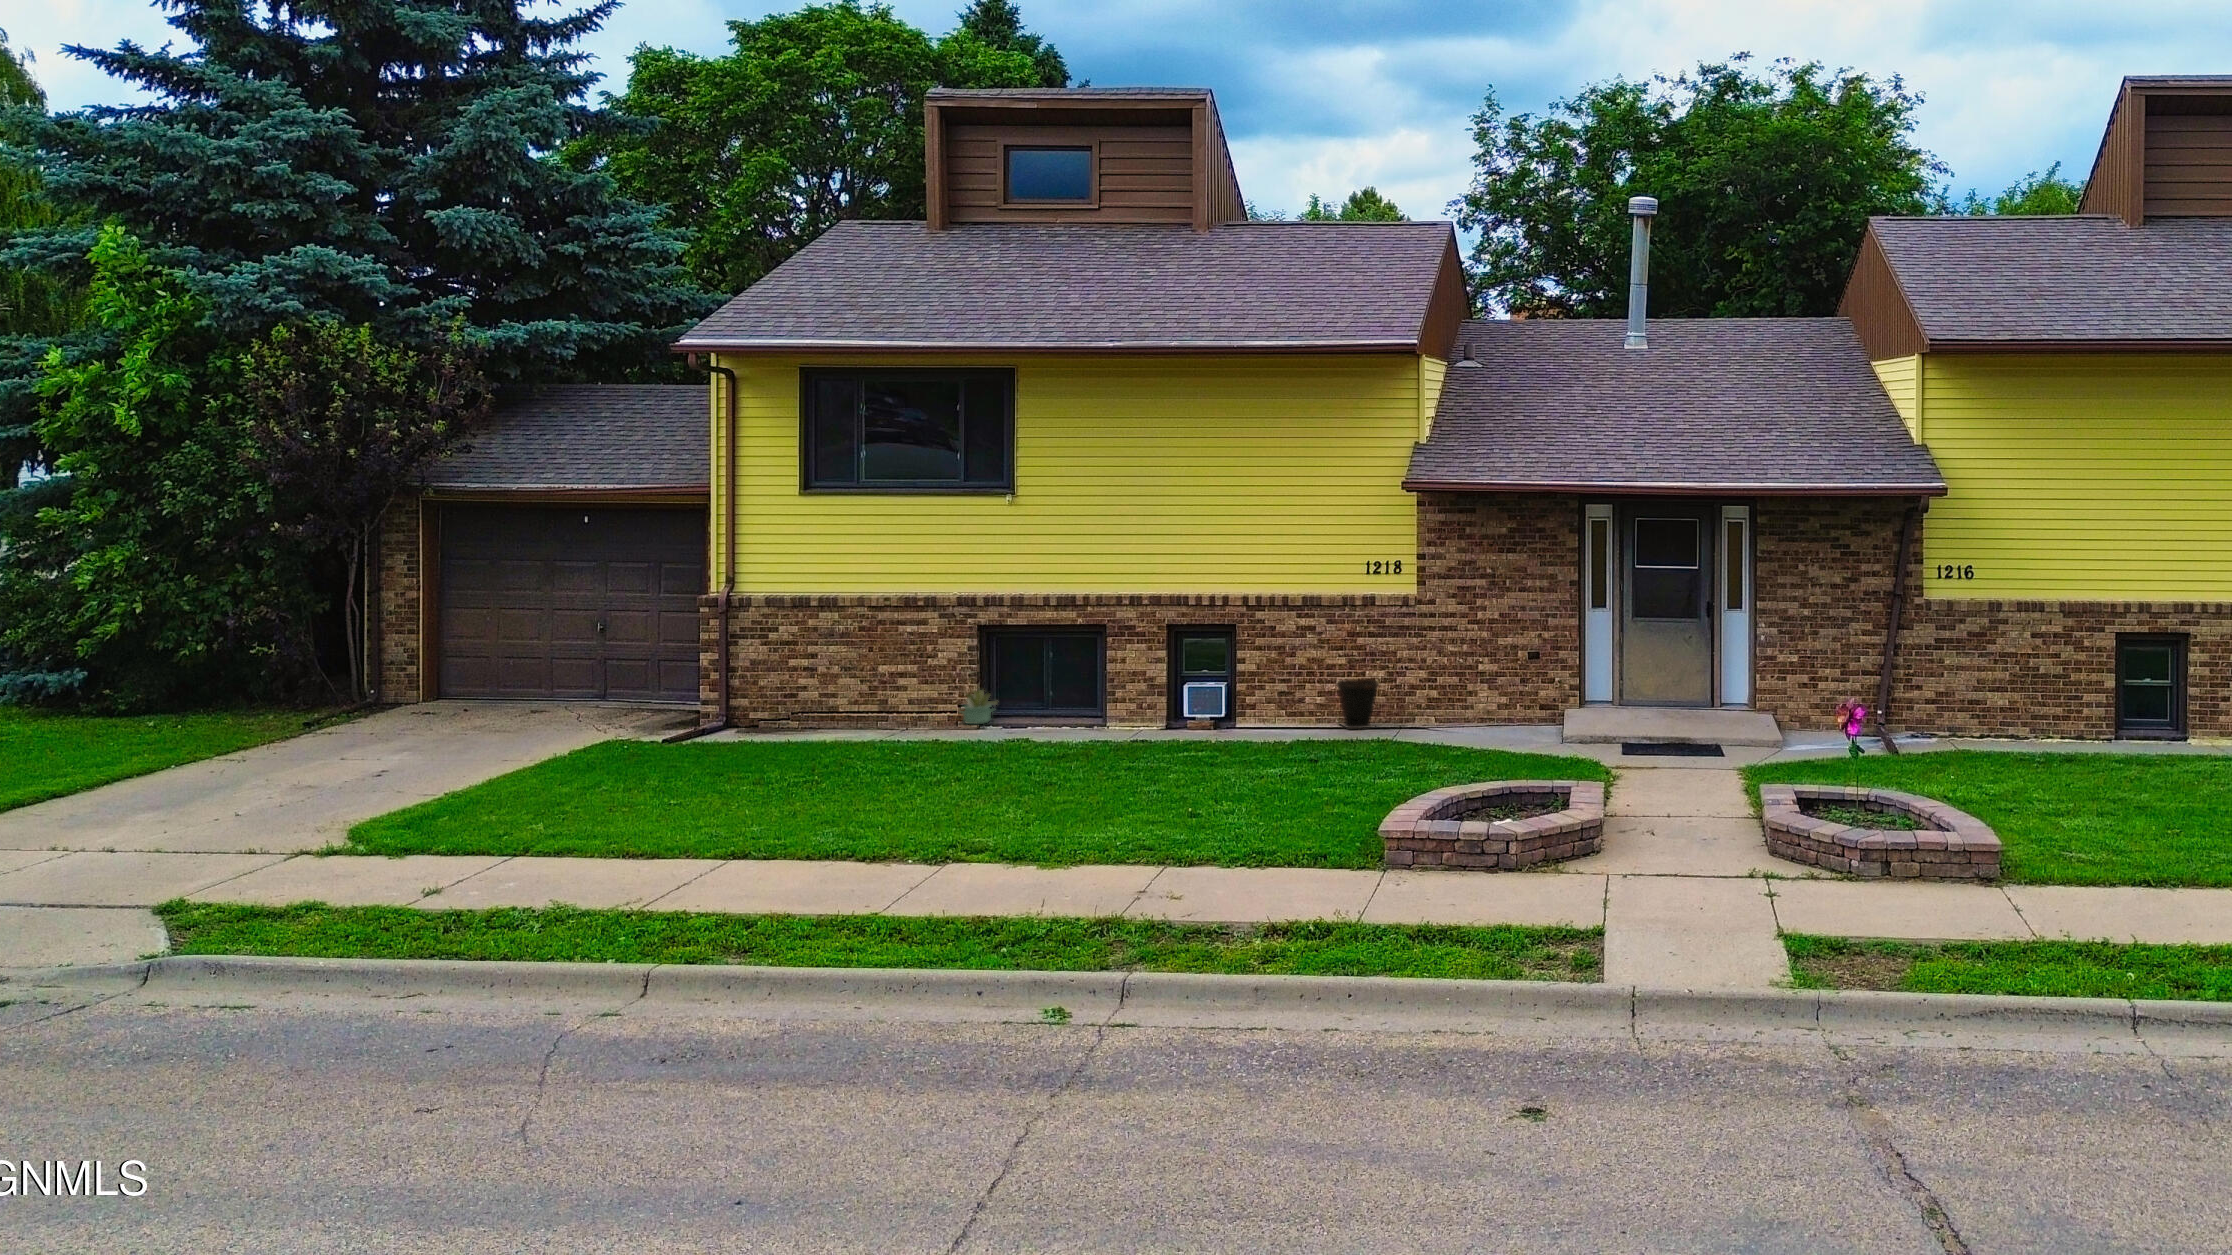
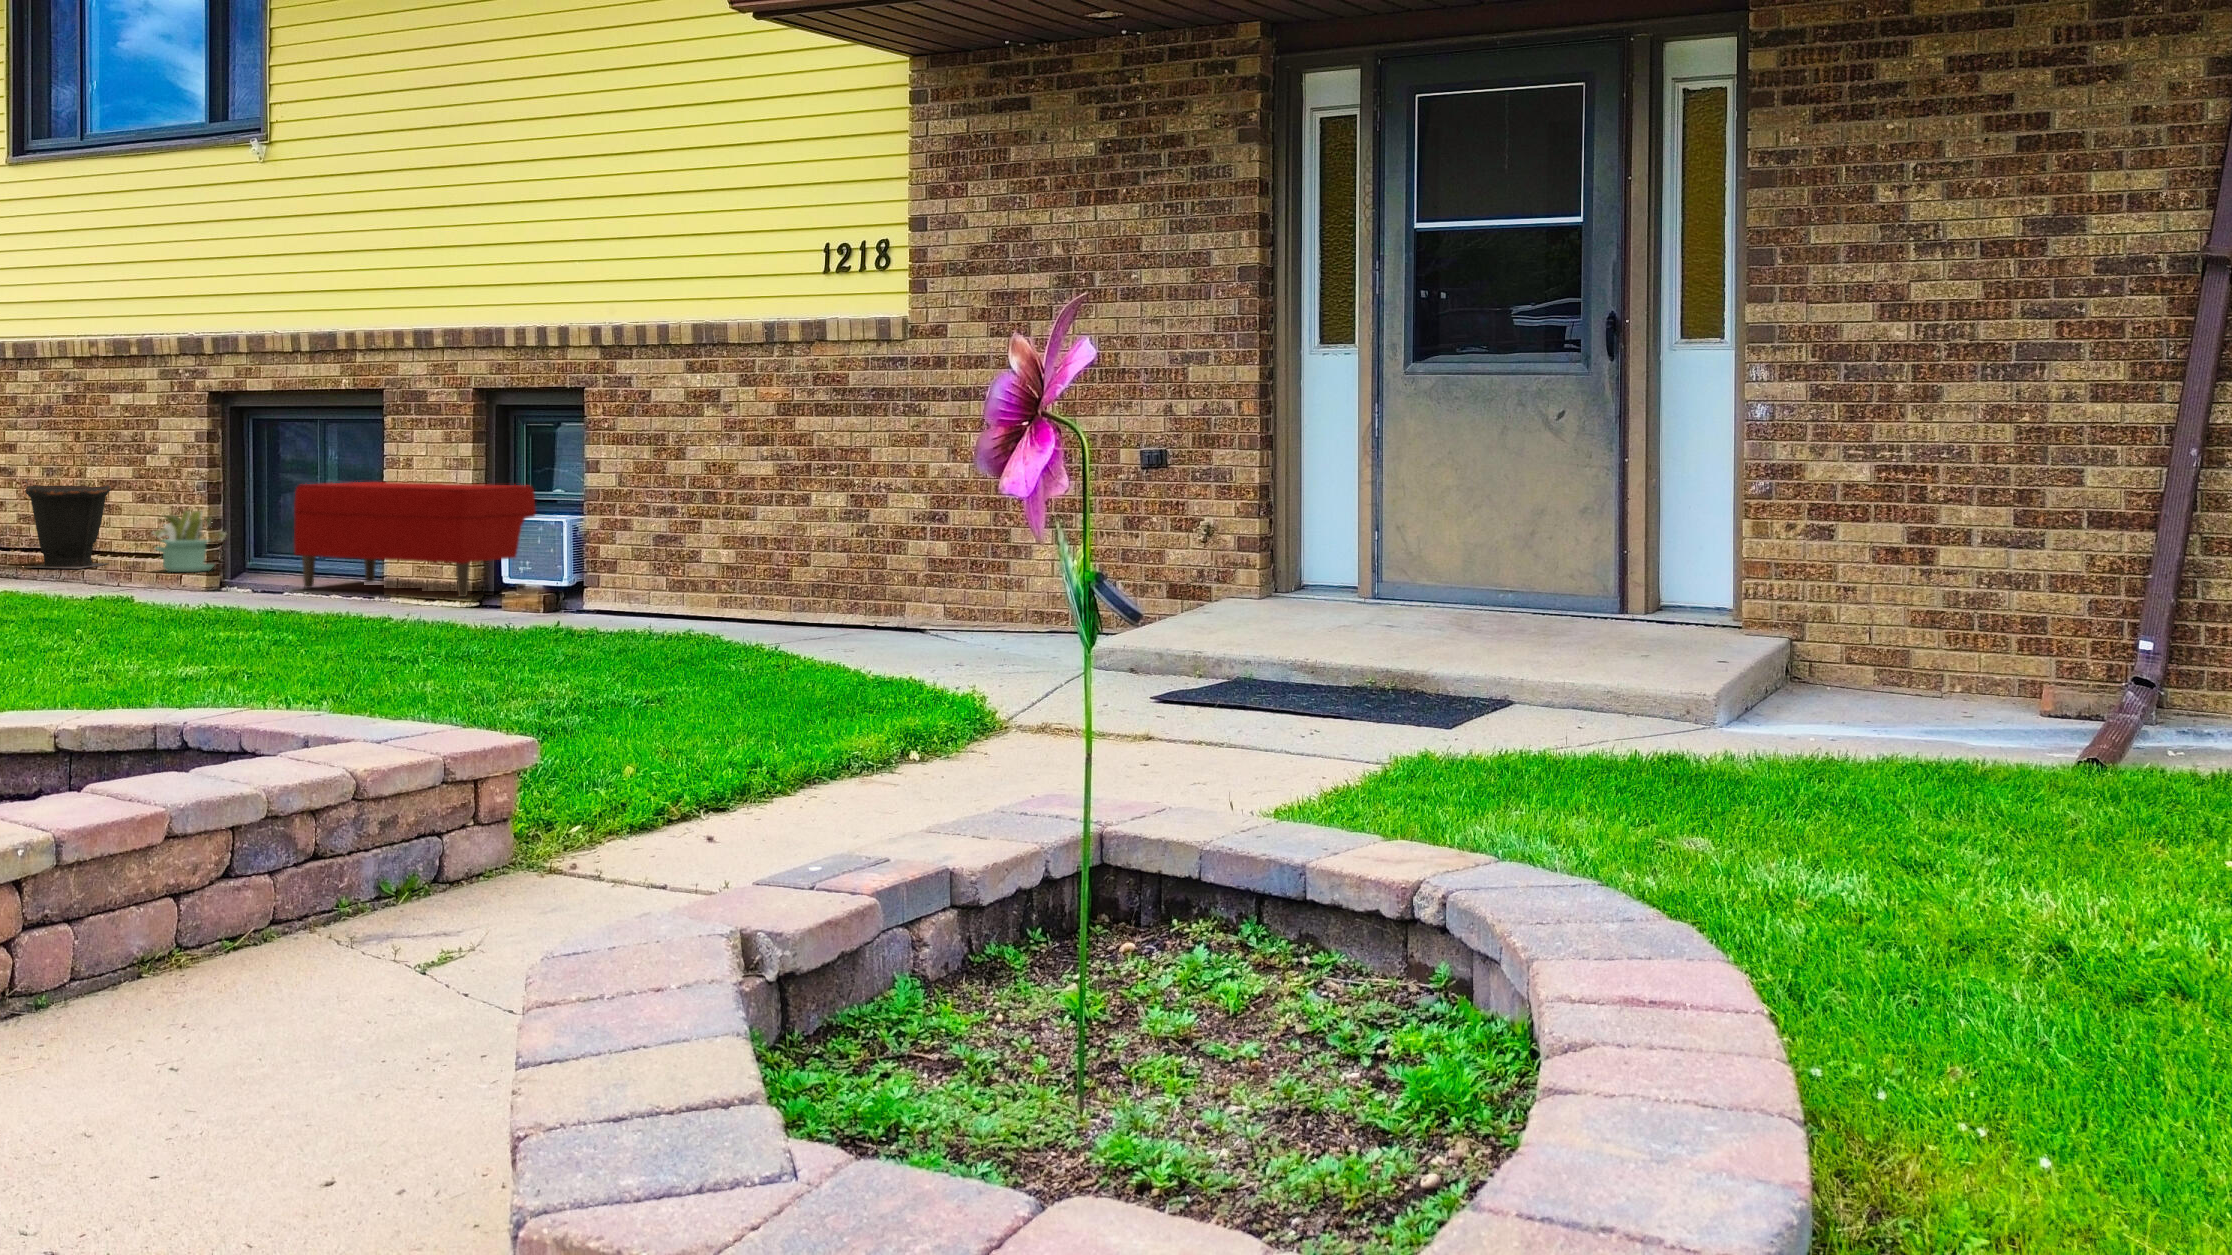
bench: none [1094,672,1211,730] -> present [294,482,536,597]
bucket: present [1337,679,1379,729] -> present [25,479,111,569]

